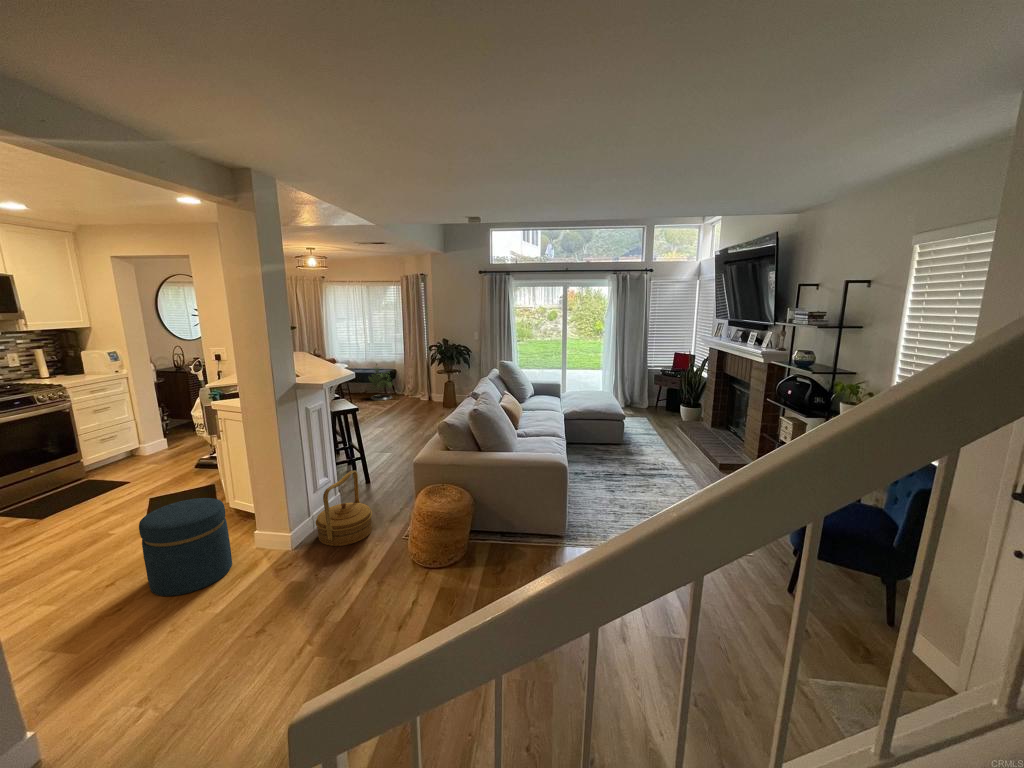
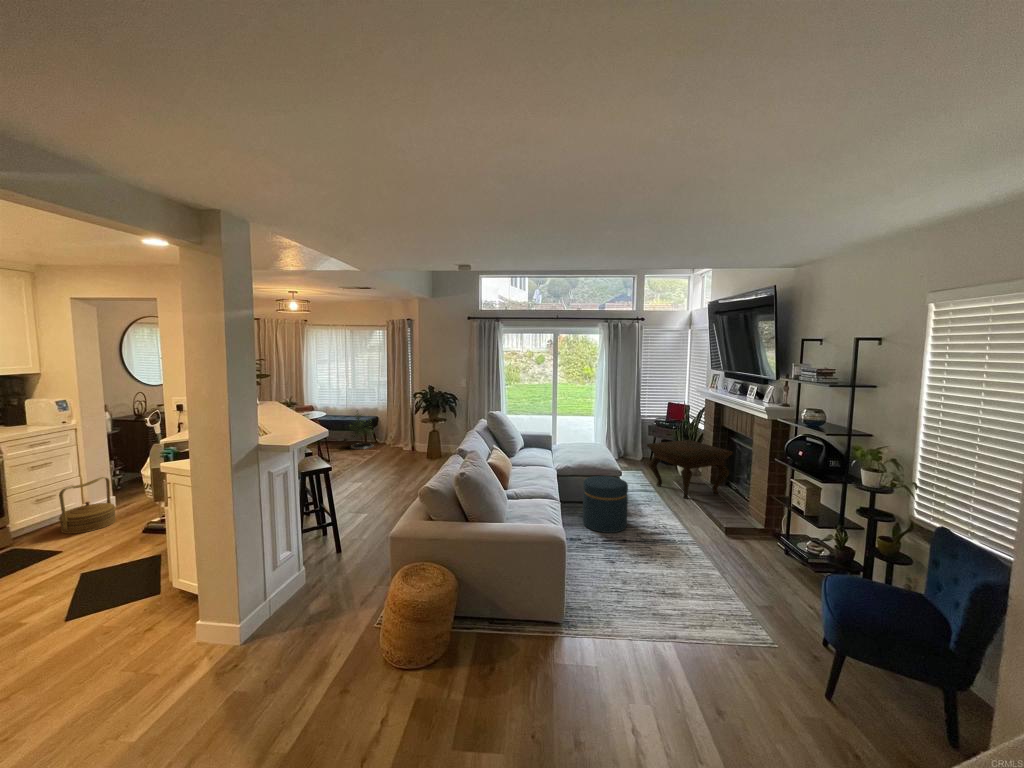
side table: none [652,387,734,441] -> present [647,440,733,499]
woven basket: present [316,471,372,546] -> present [59,477,116,534]
ottoman: present [139,498,232,596] -> present [583,476,628,533]

